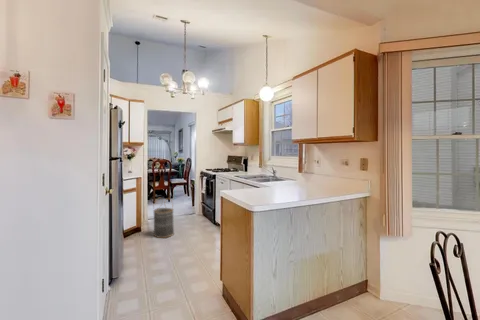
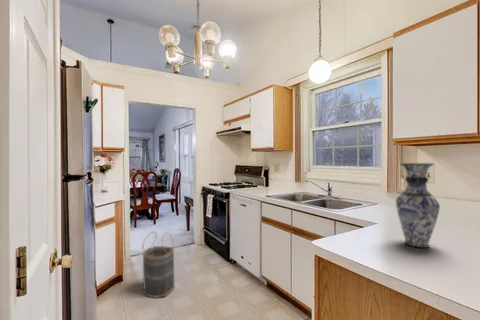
vase: none [259,152,276,192] -> present [396,163,440,248]

